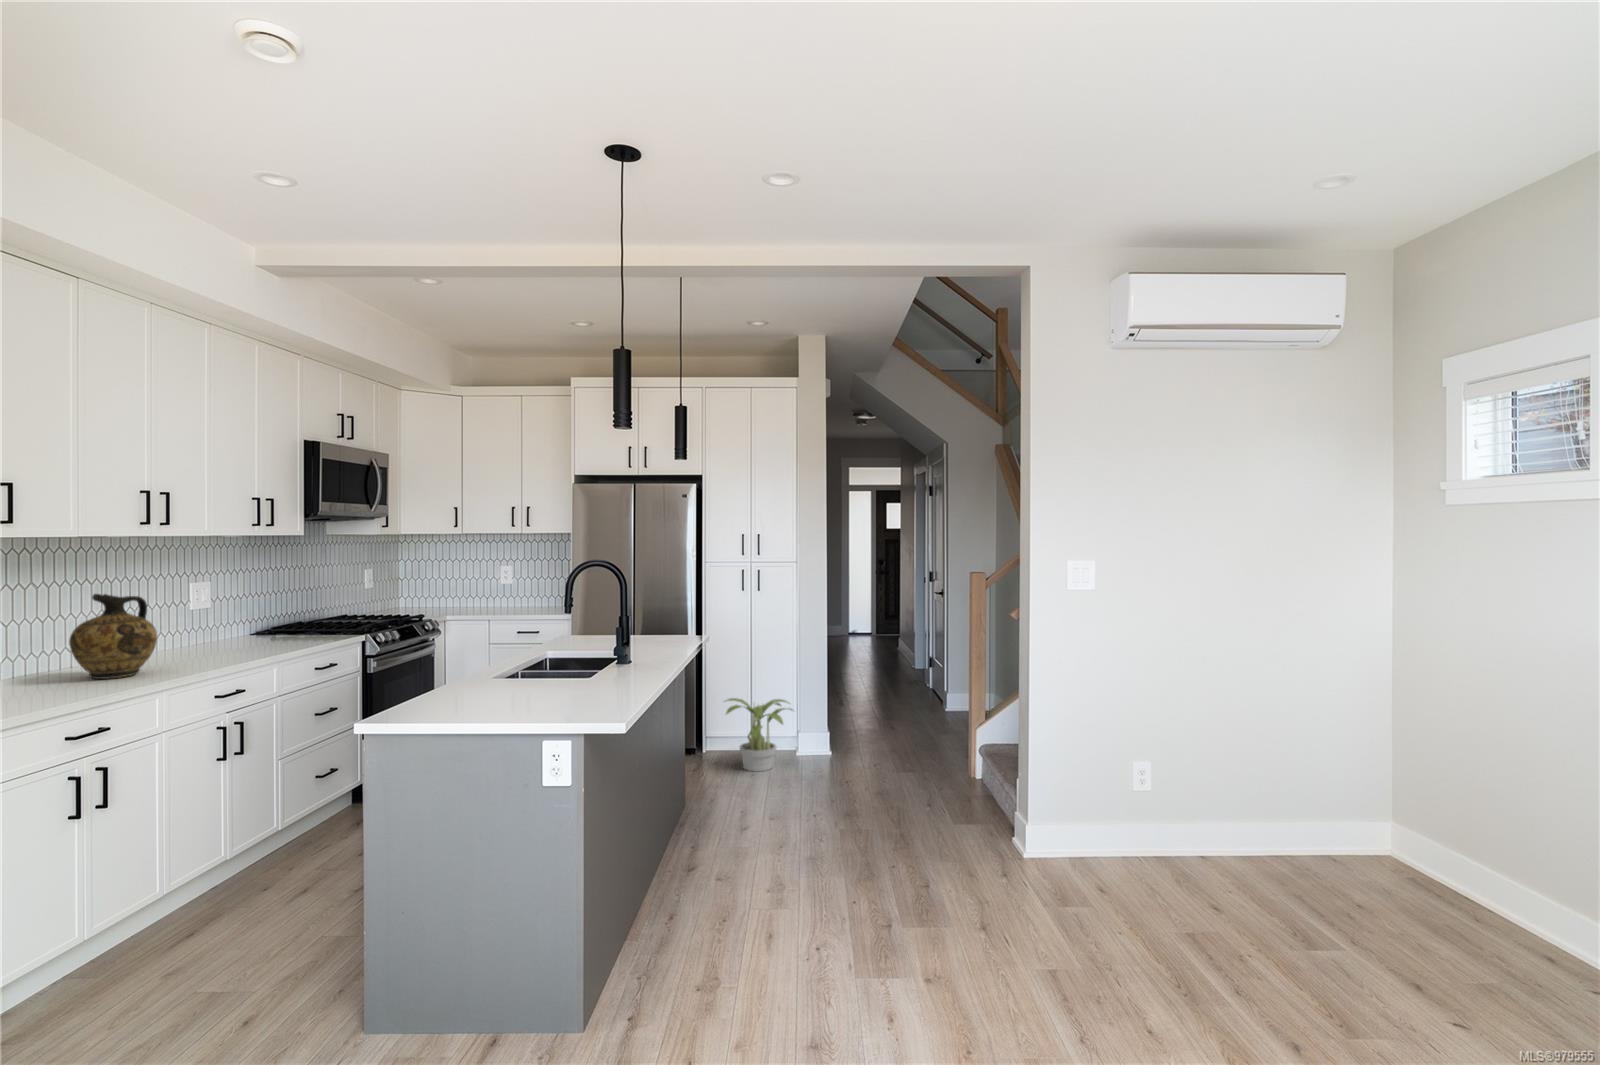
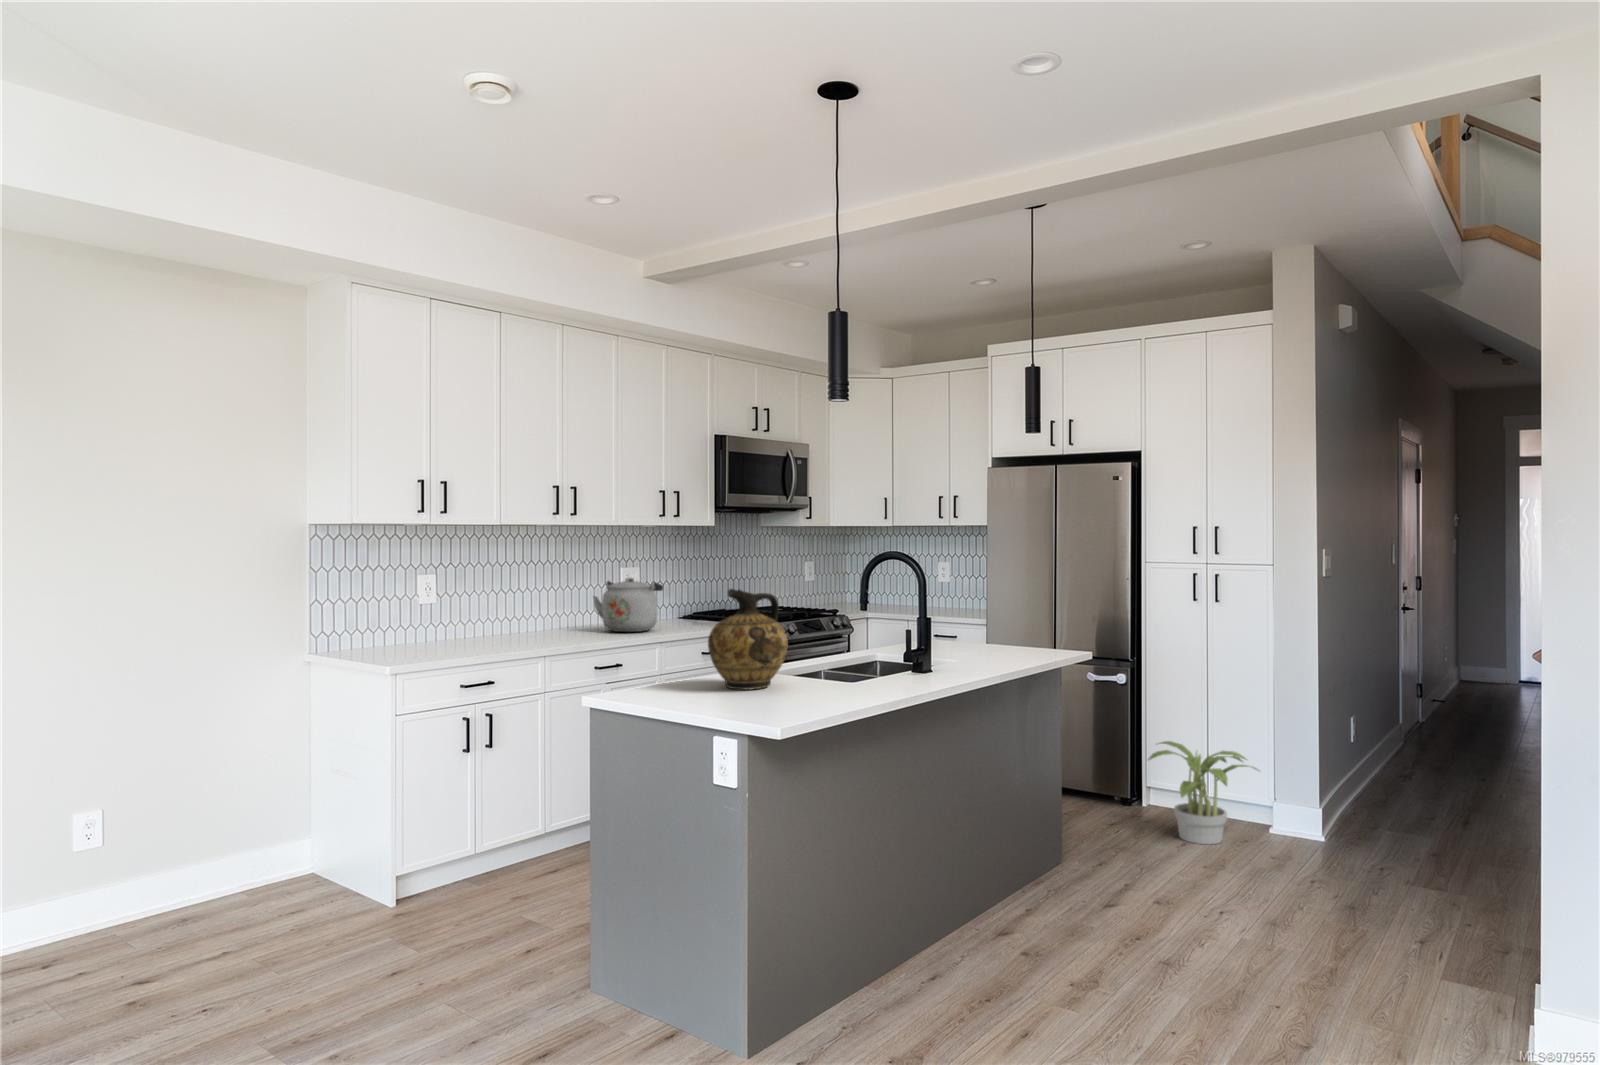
ceramic jug: present [69,594,157,679] -> present [708,589,788,690]
kettle: none [173,594,265,655] -> present [593,578,663,632]

